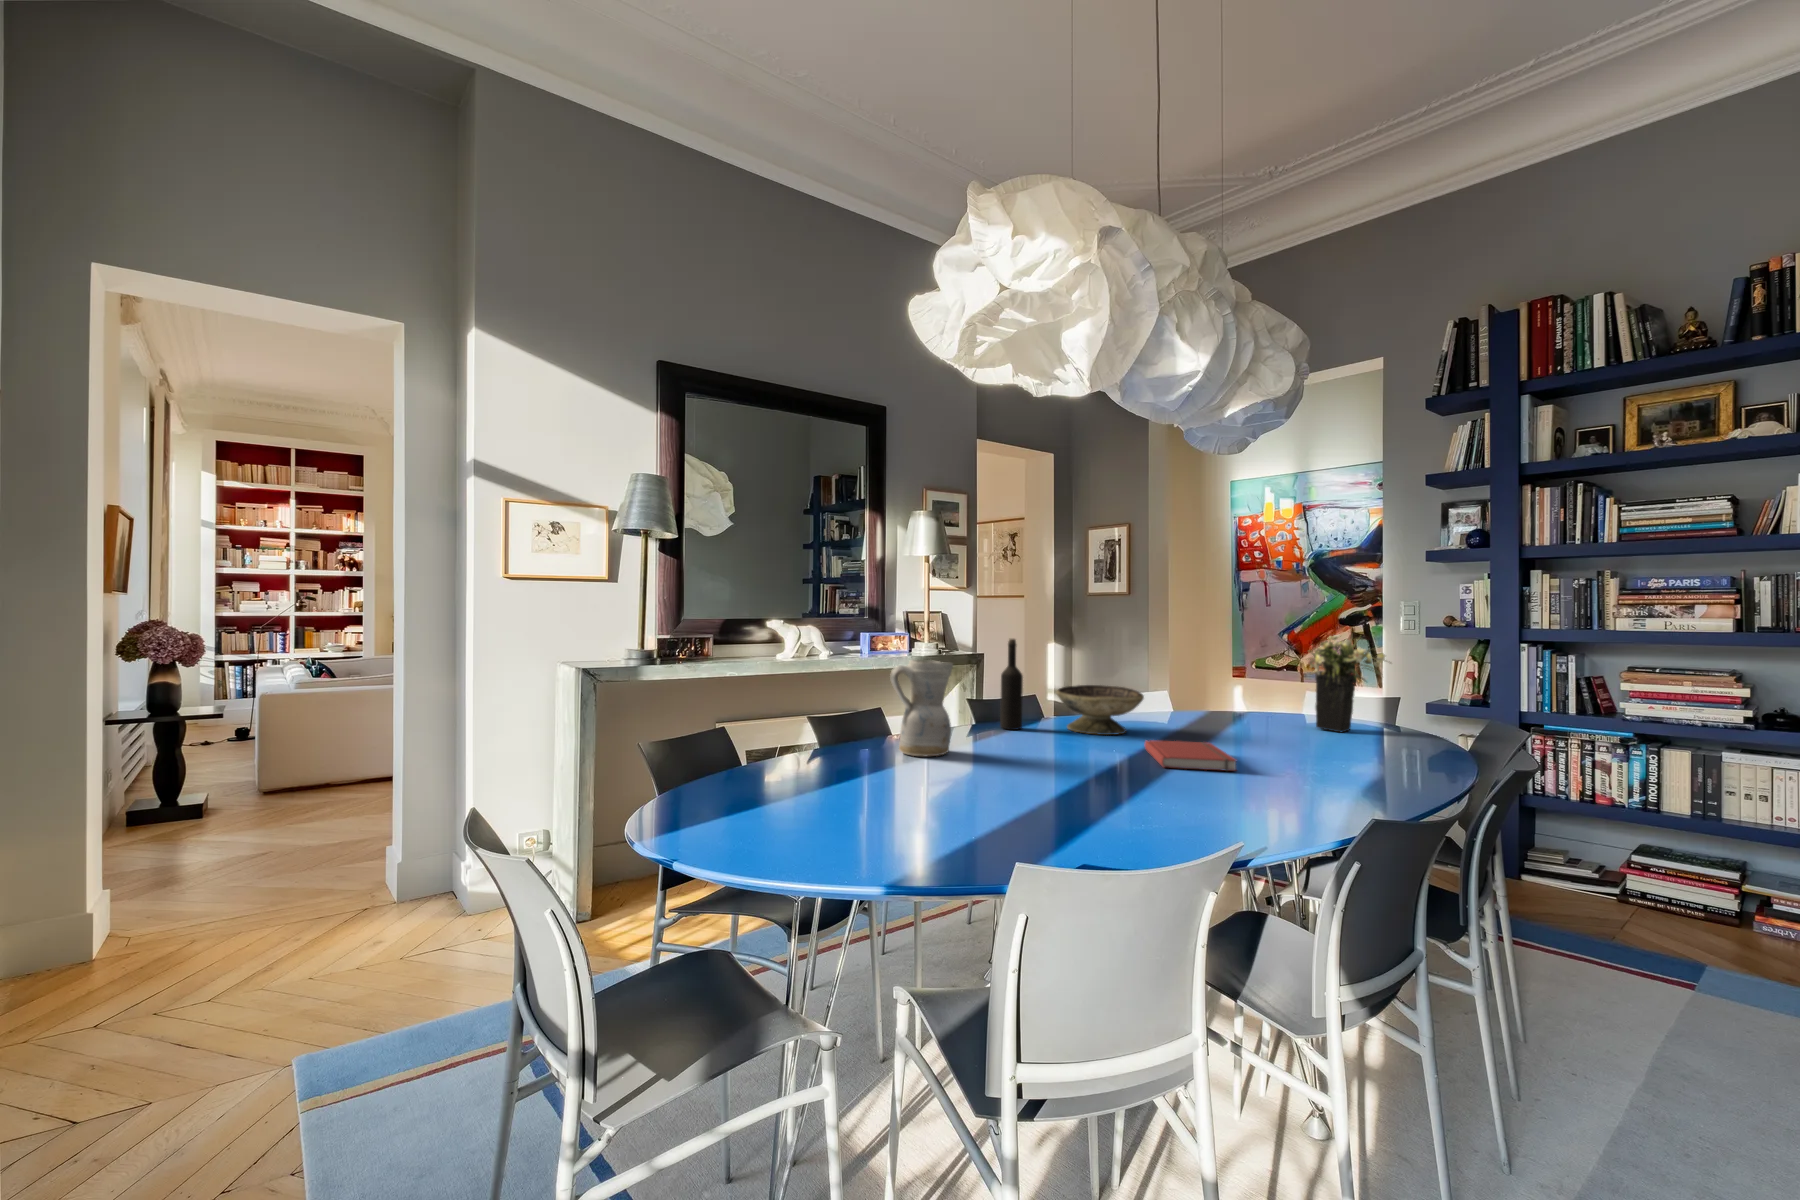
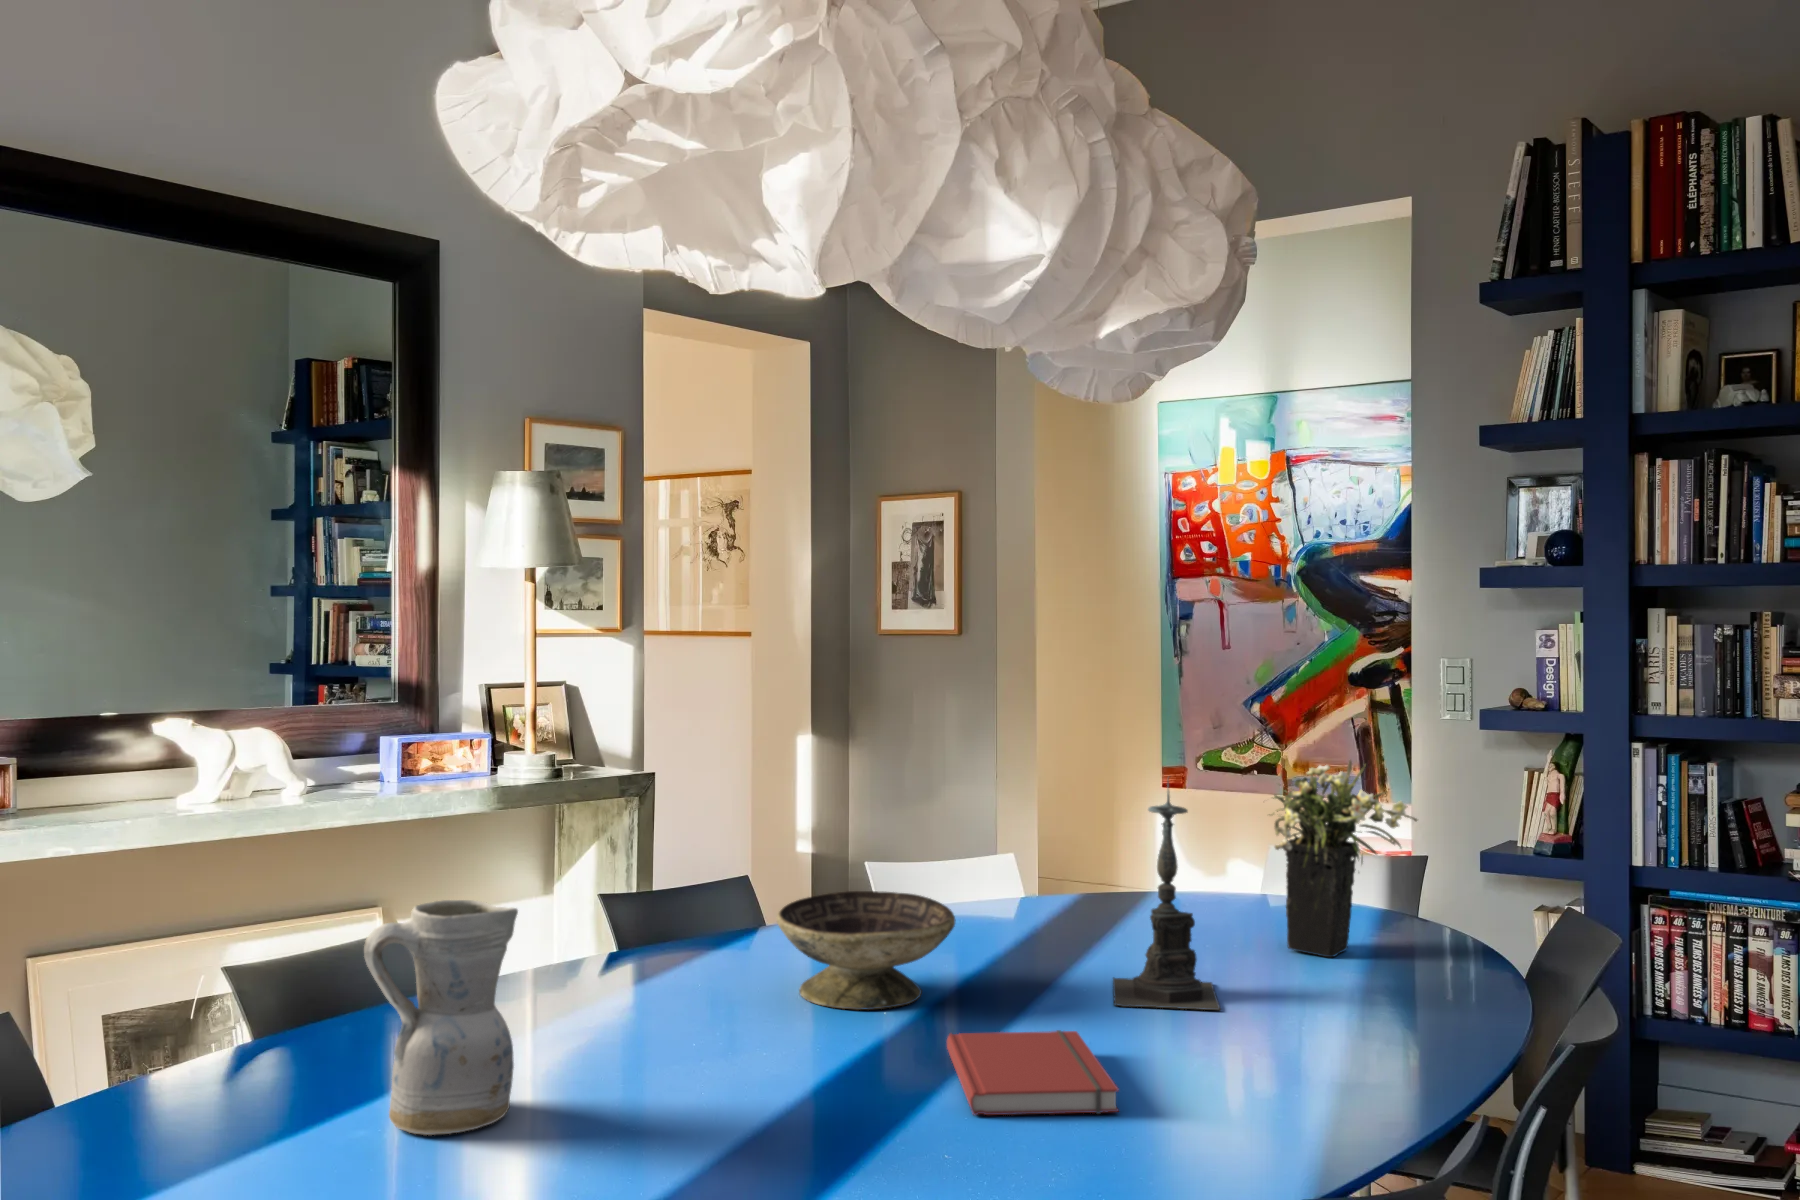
candle holder: none [1223,631,1283,745] -> present [1113,780,1220,1010]
wine bottle: present [1000,639,1023,730] -> none [654,807,702,1009]

